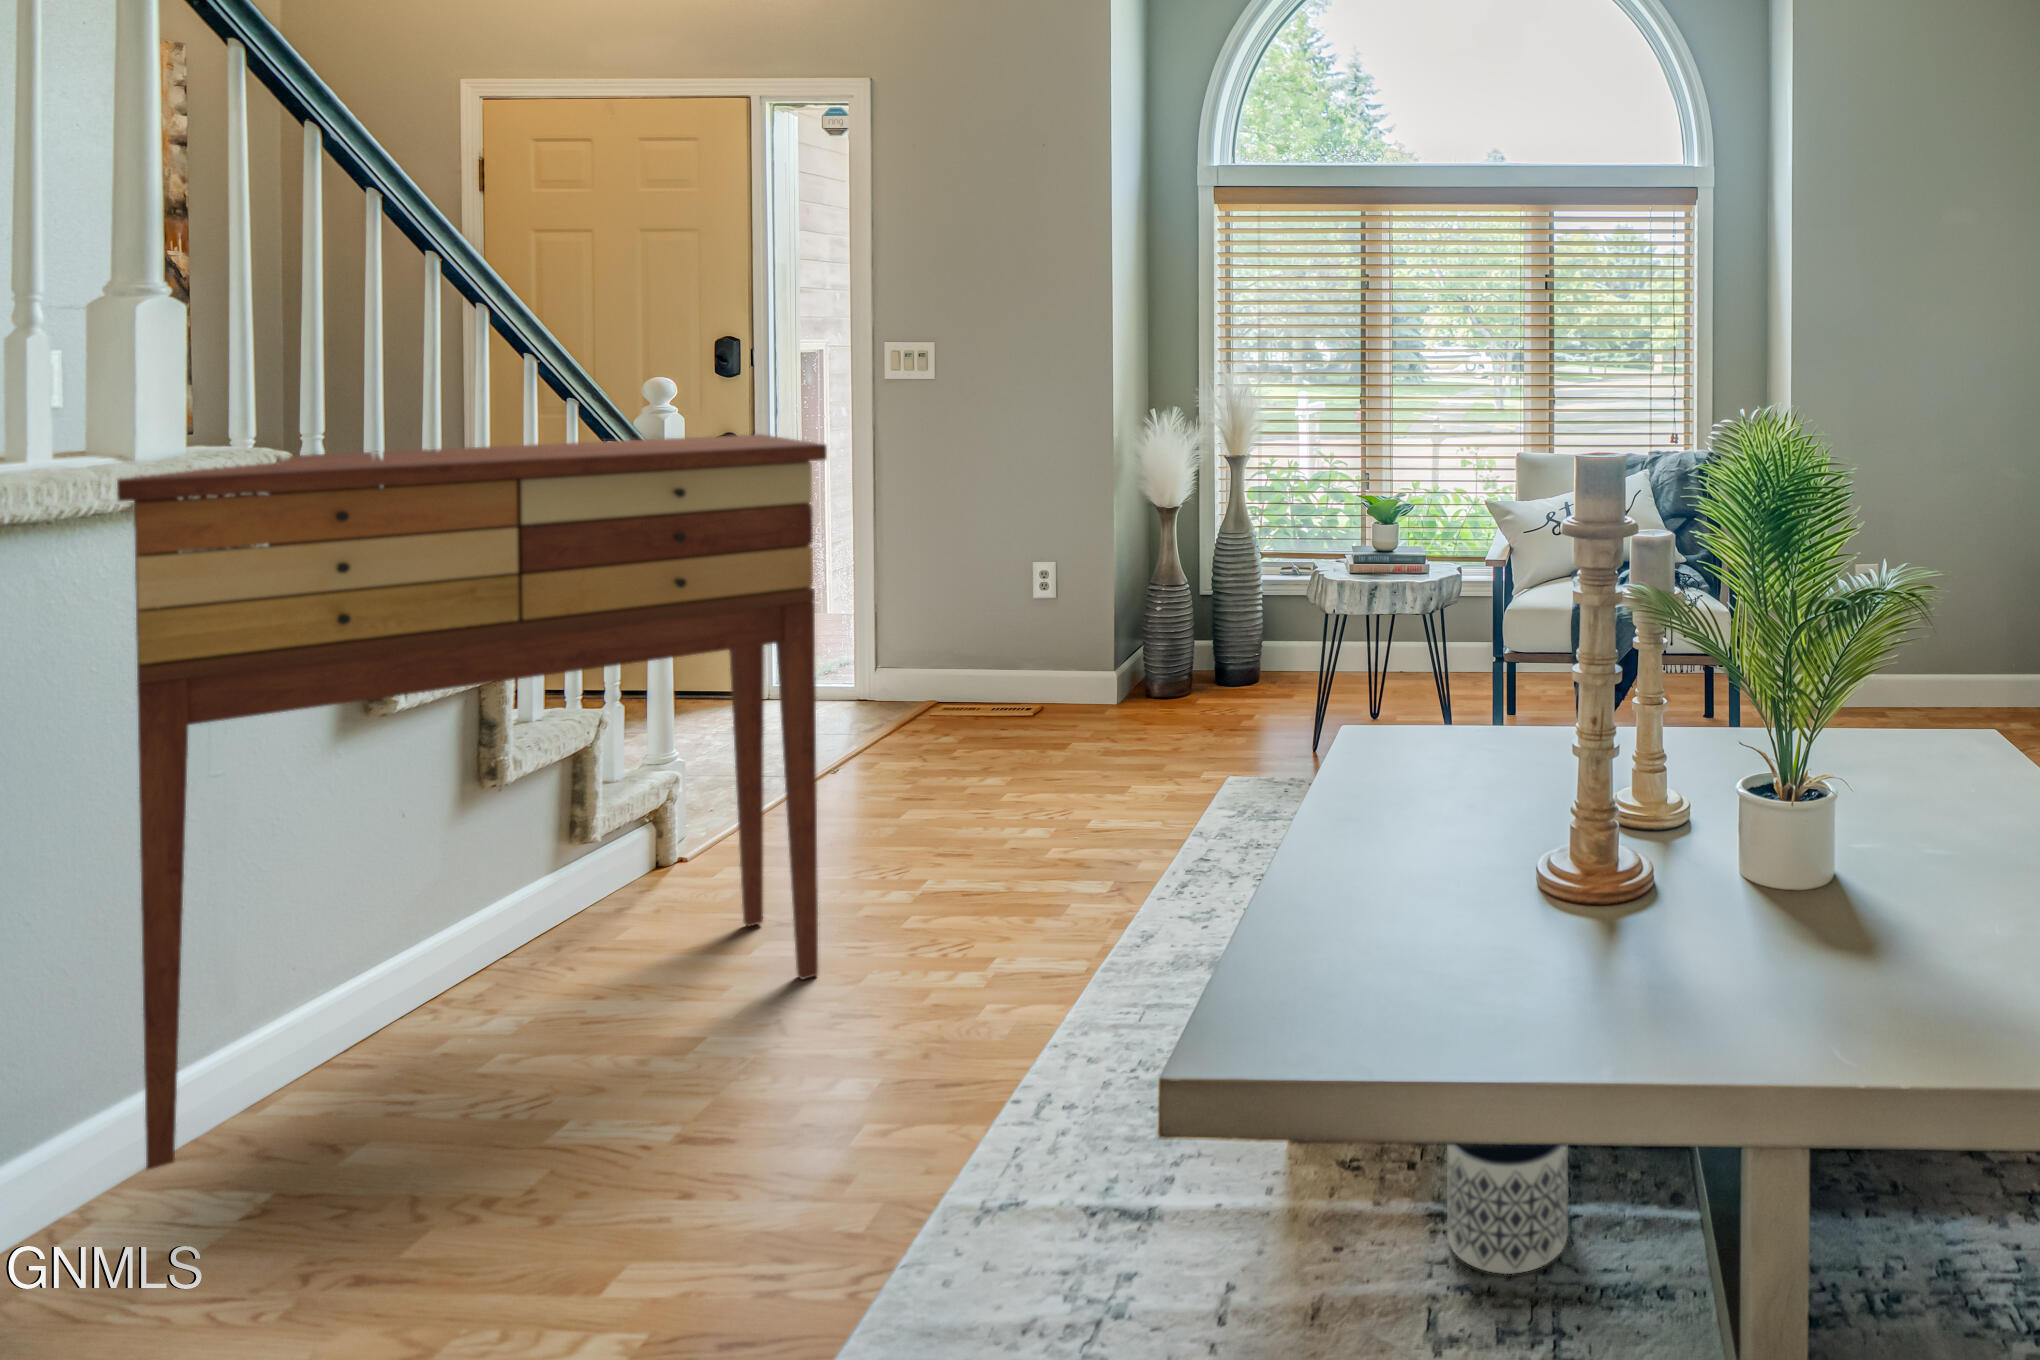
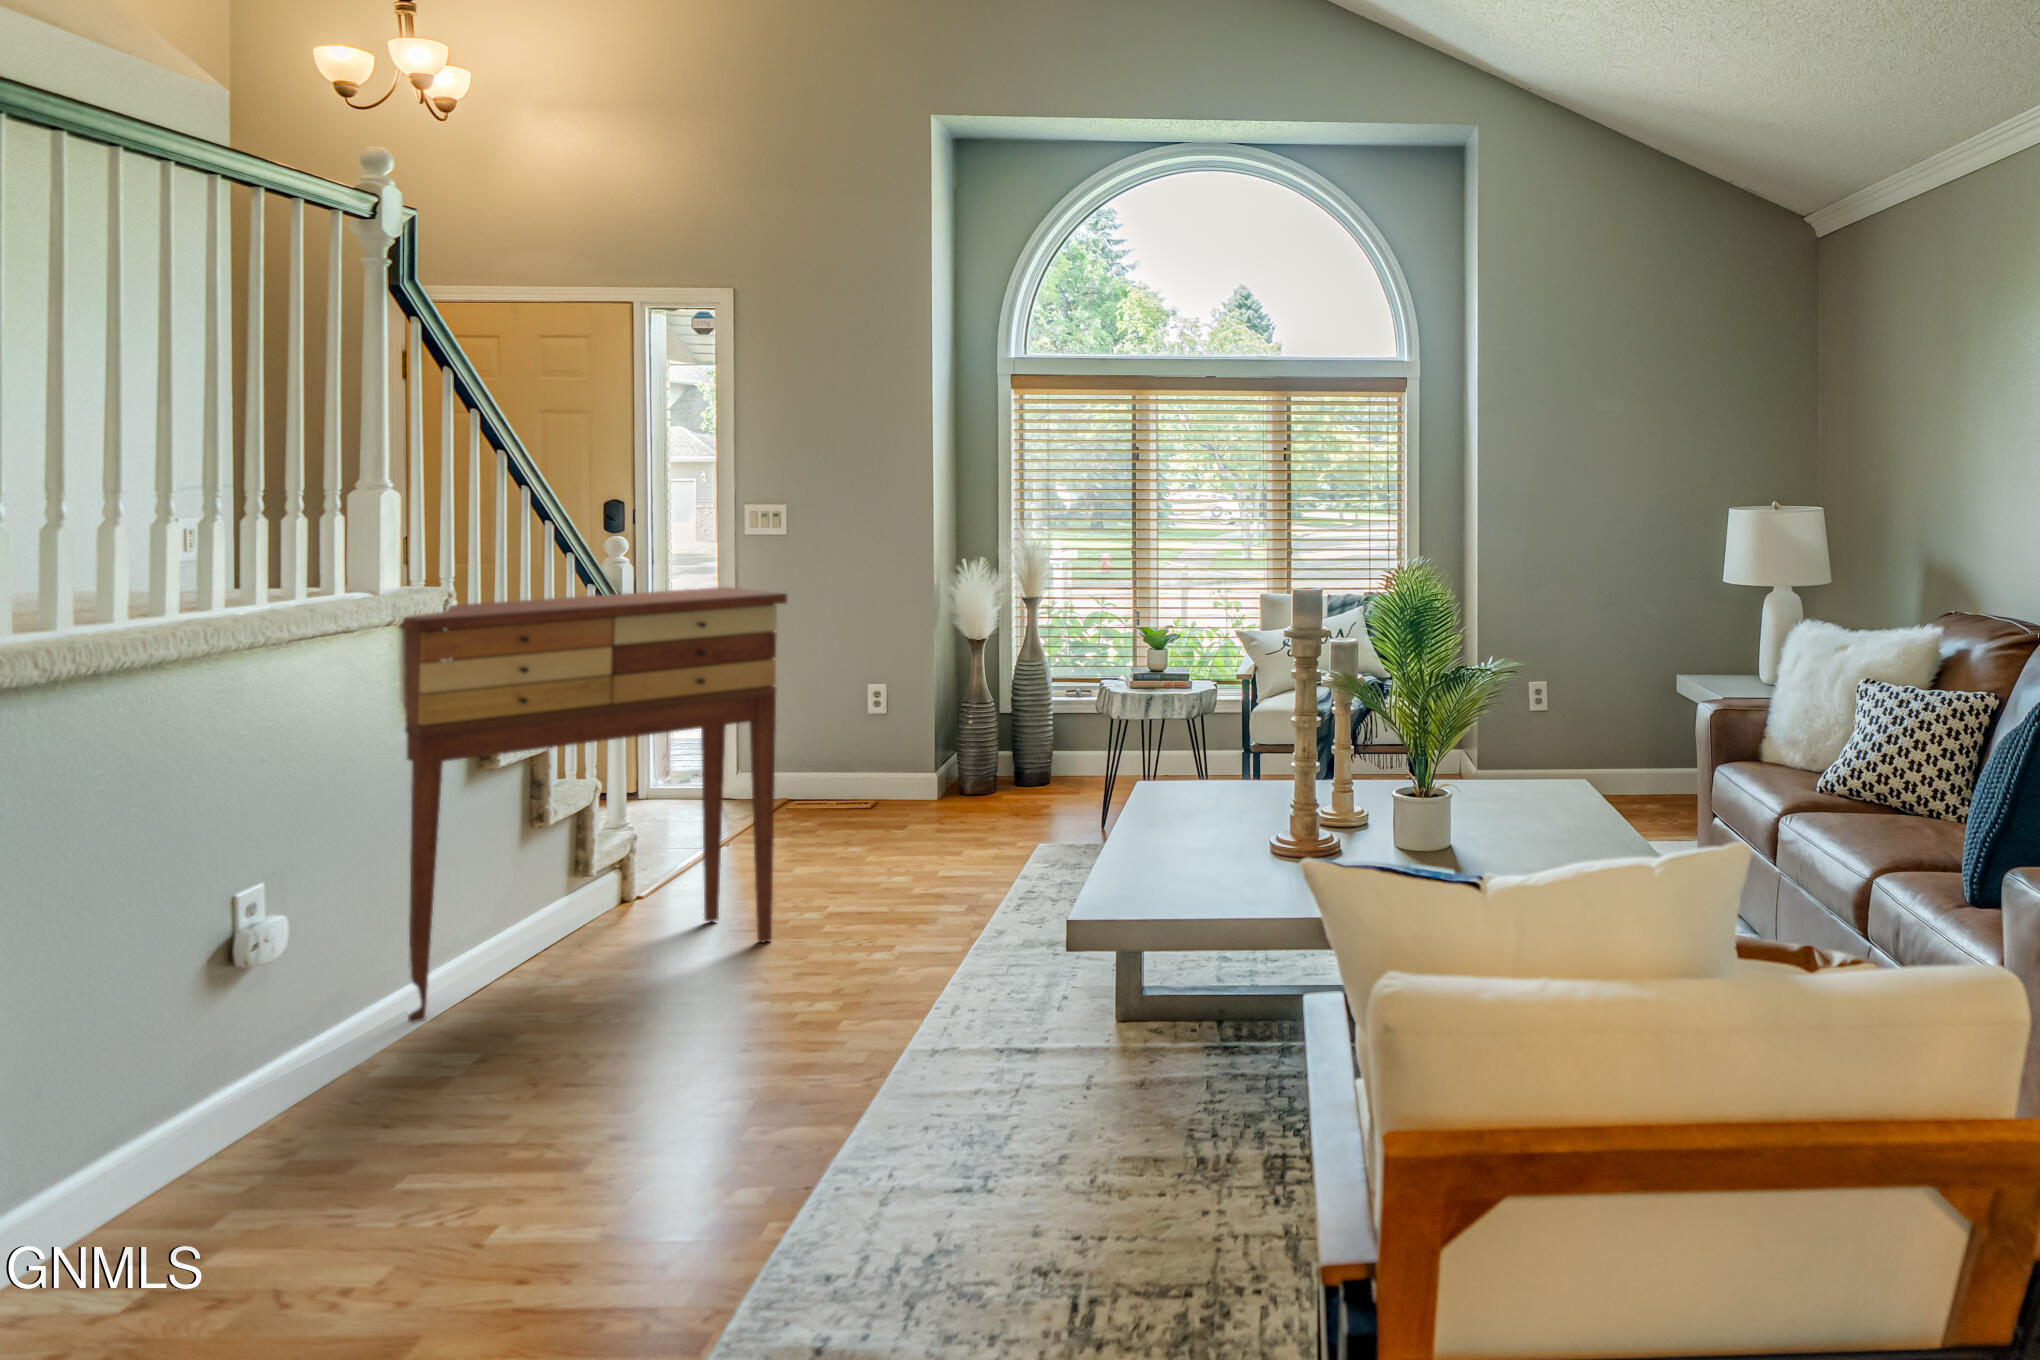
planter: present [1447,1145,1568,1274] -> none [1175,942,1239,1019]

